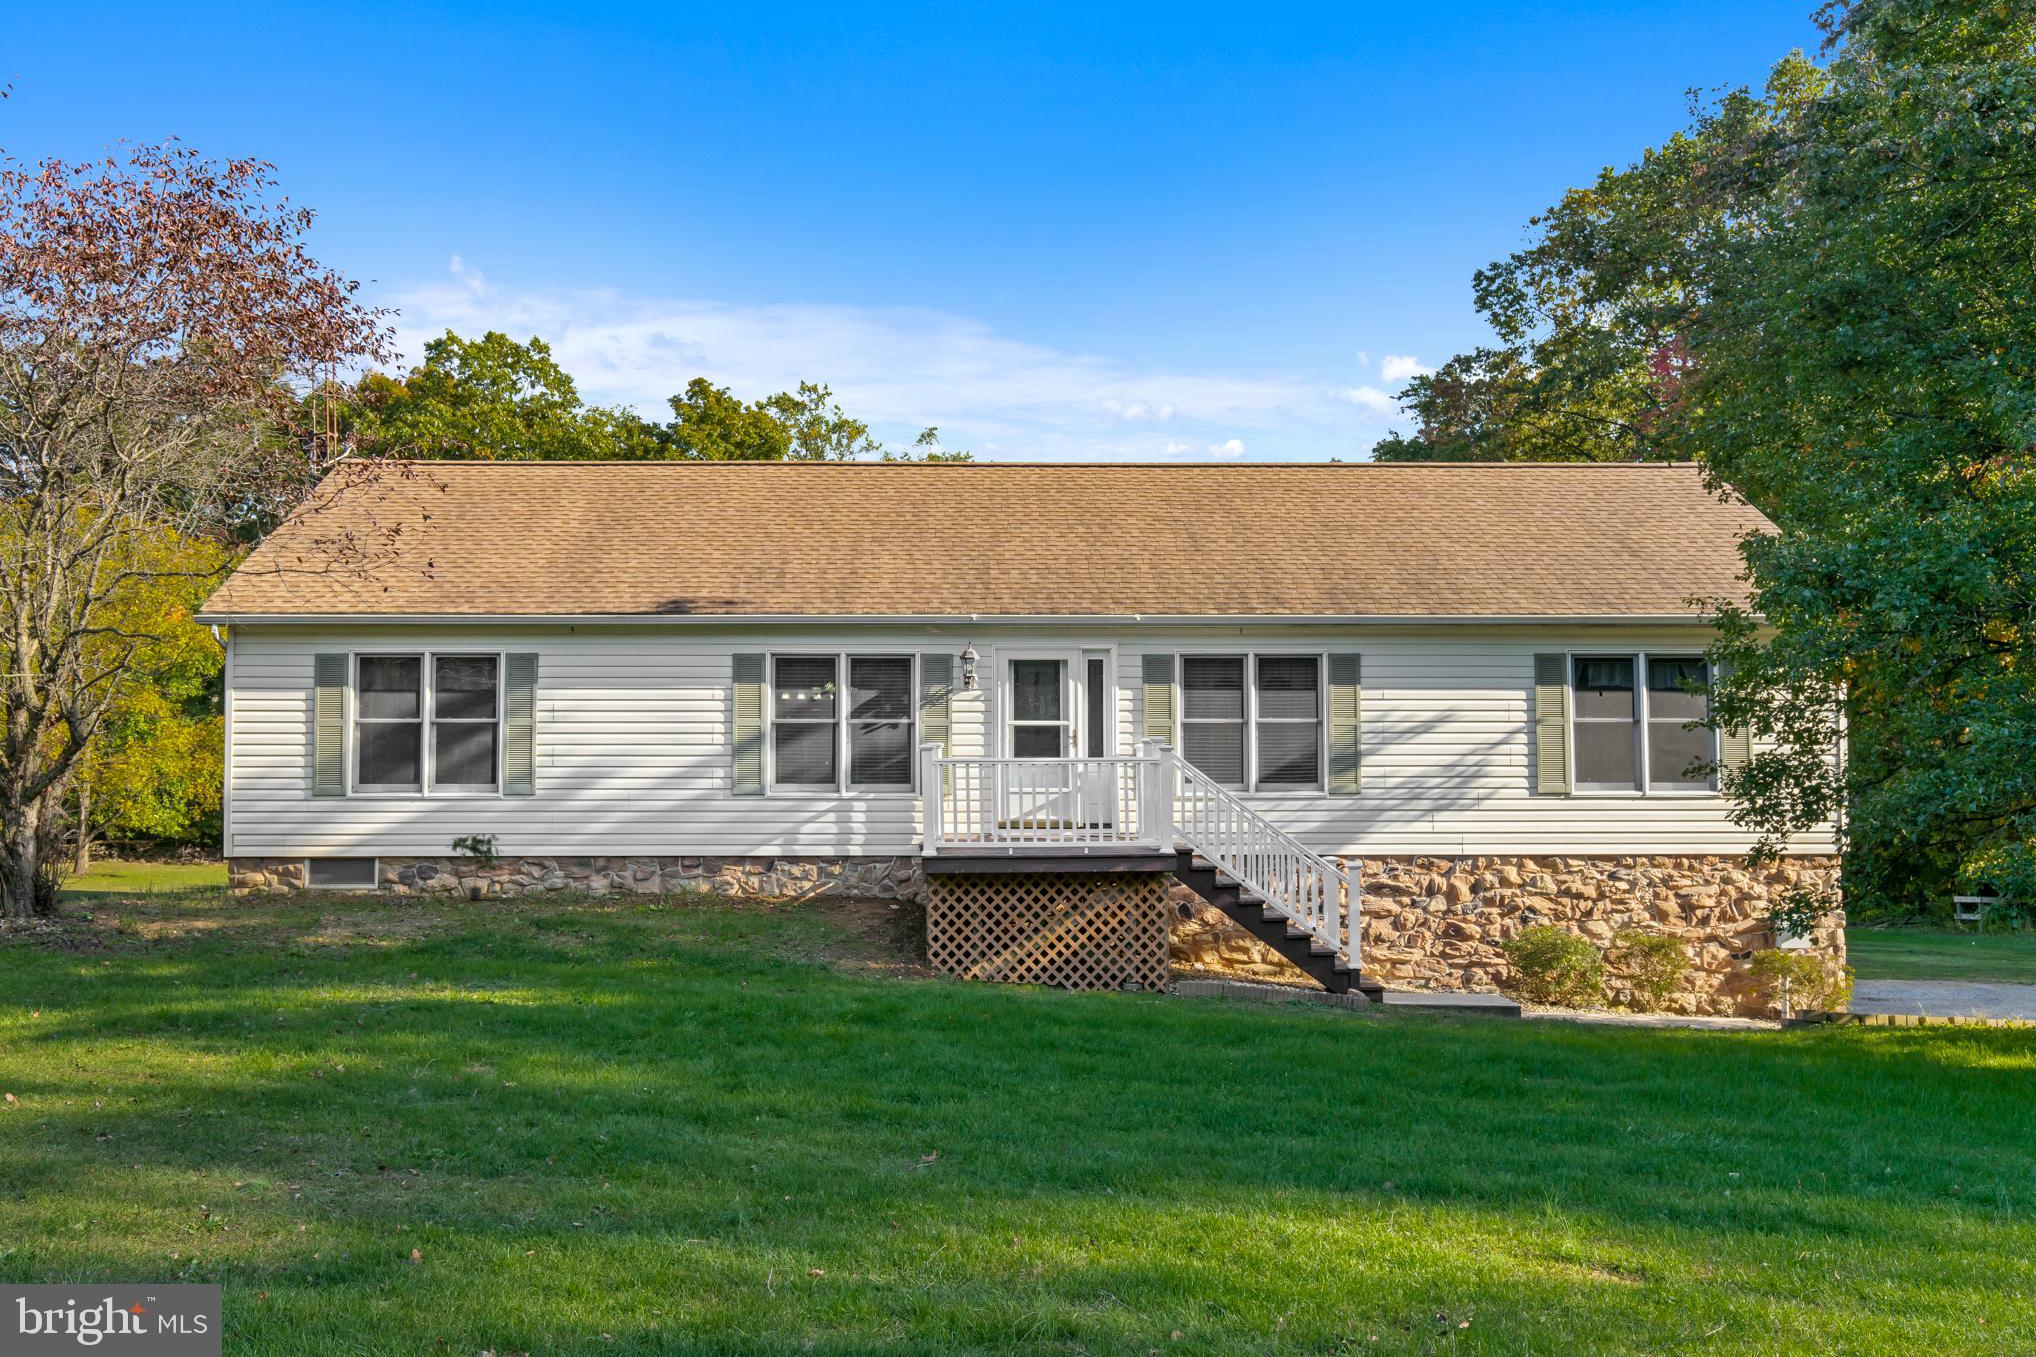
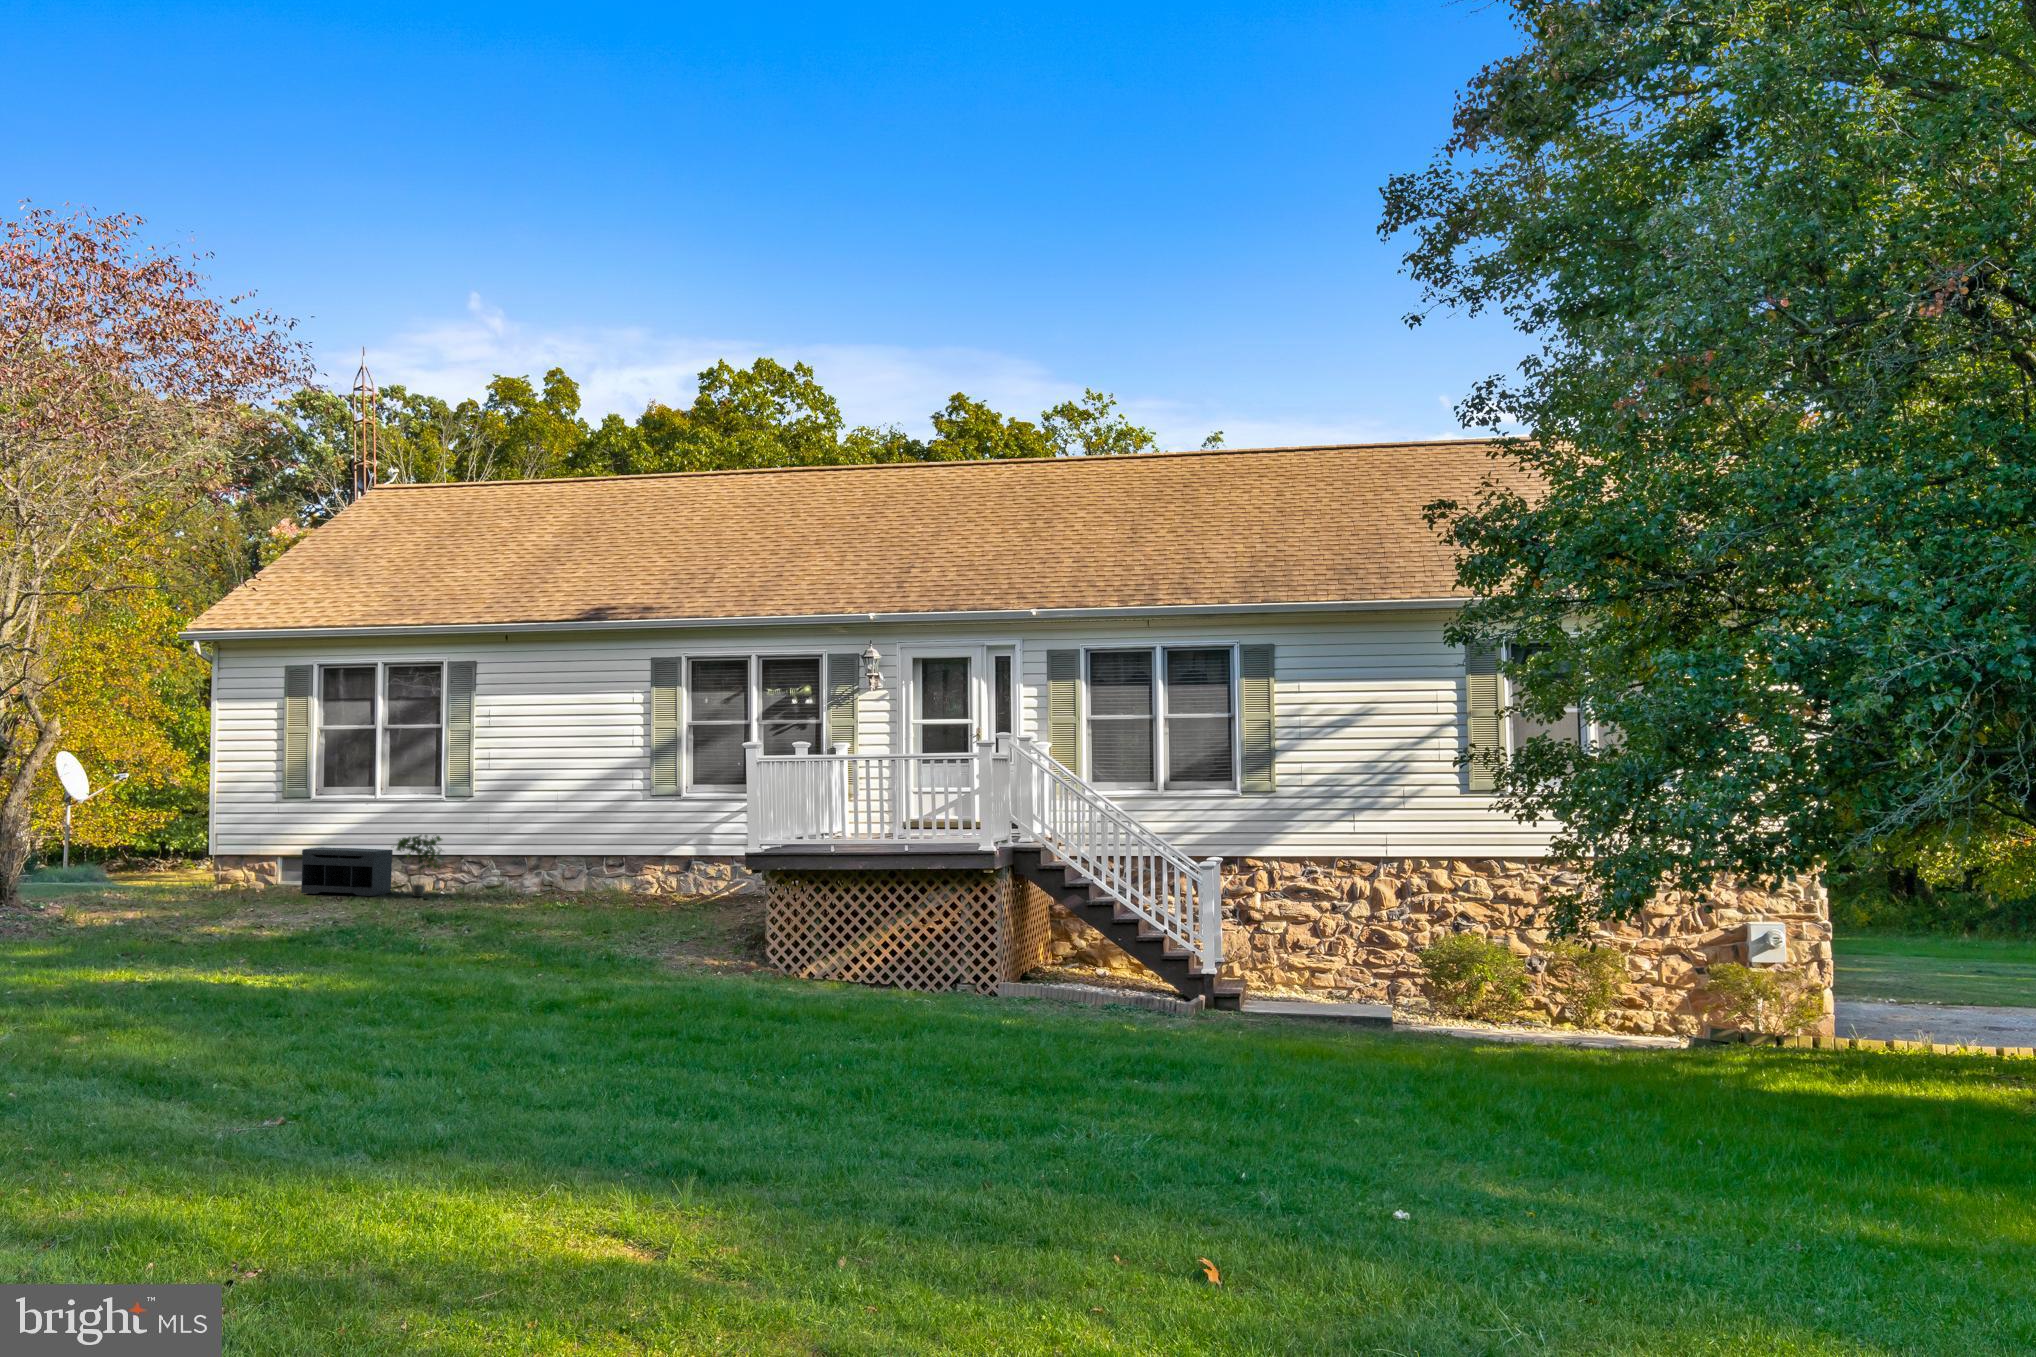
bench: none [337,847,439,899] -> present [301,847,393,896]

